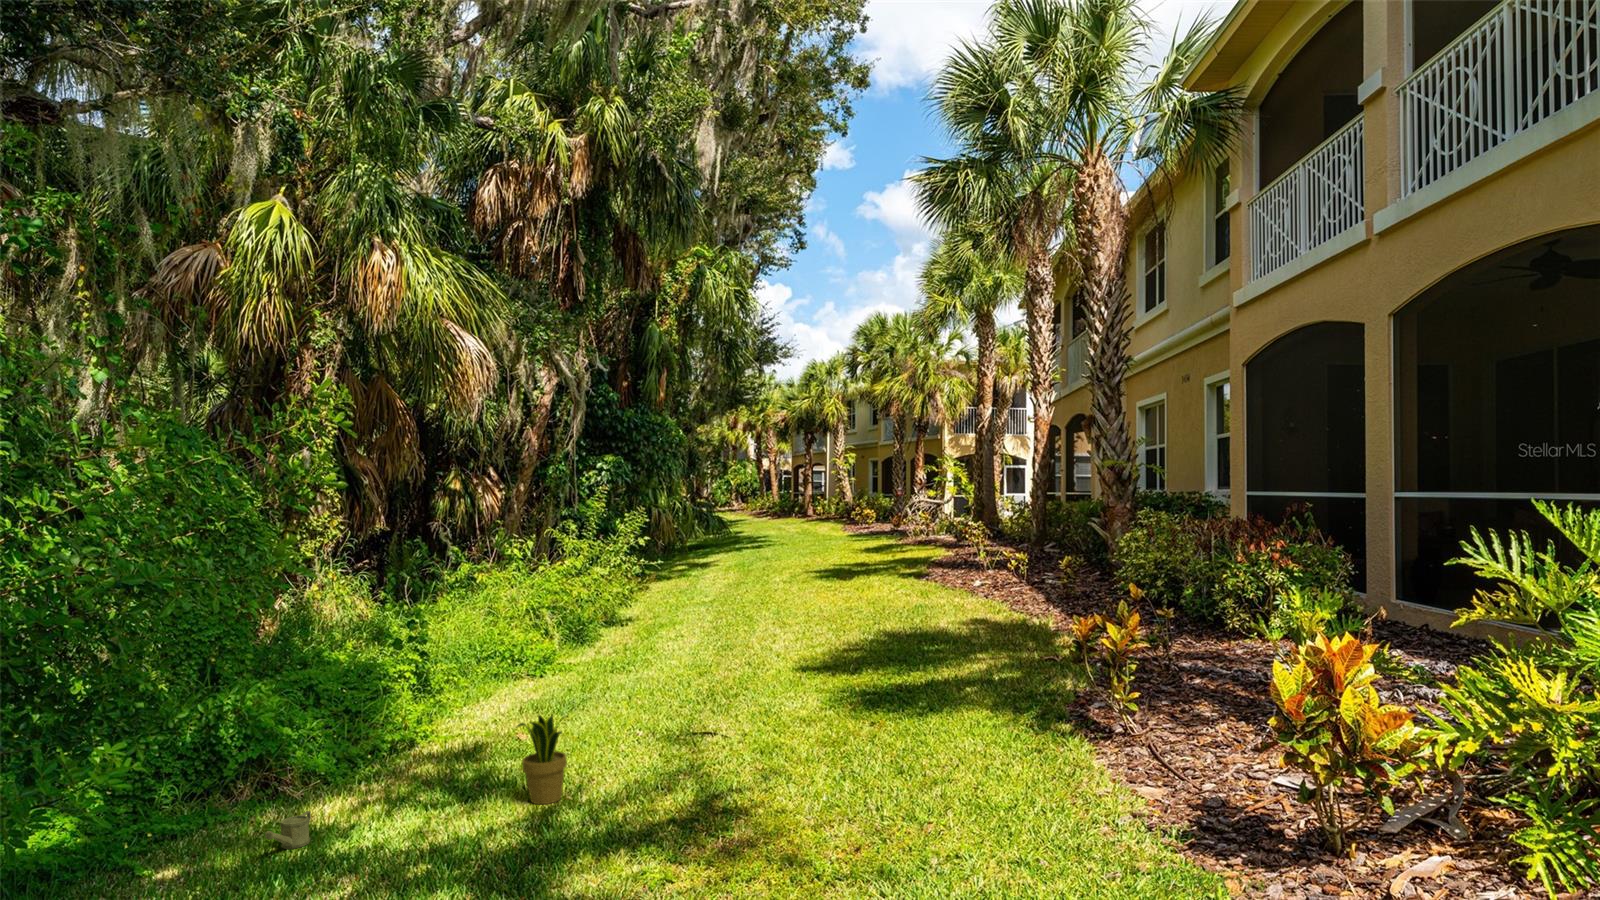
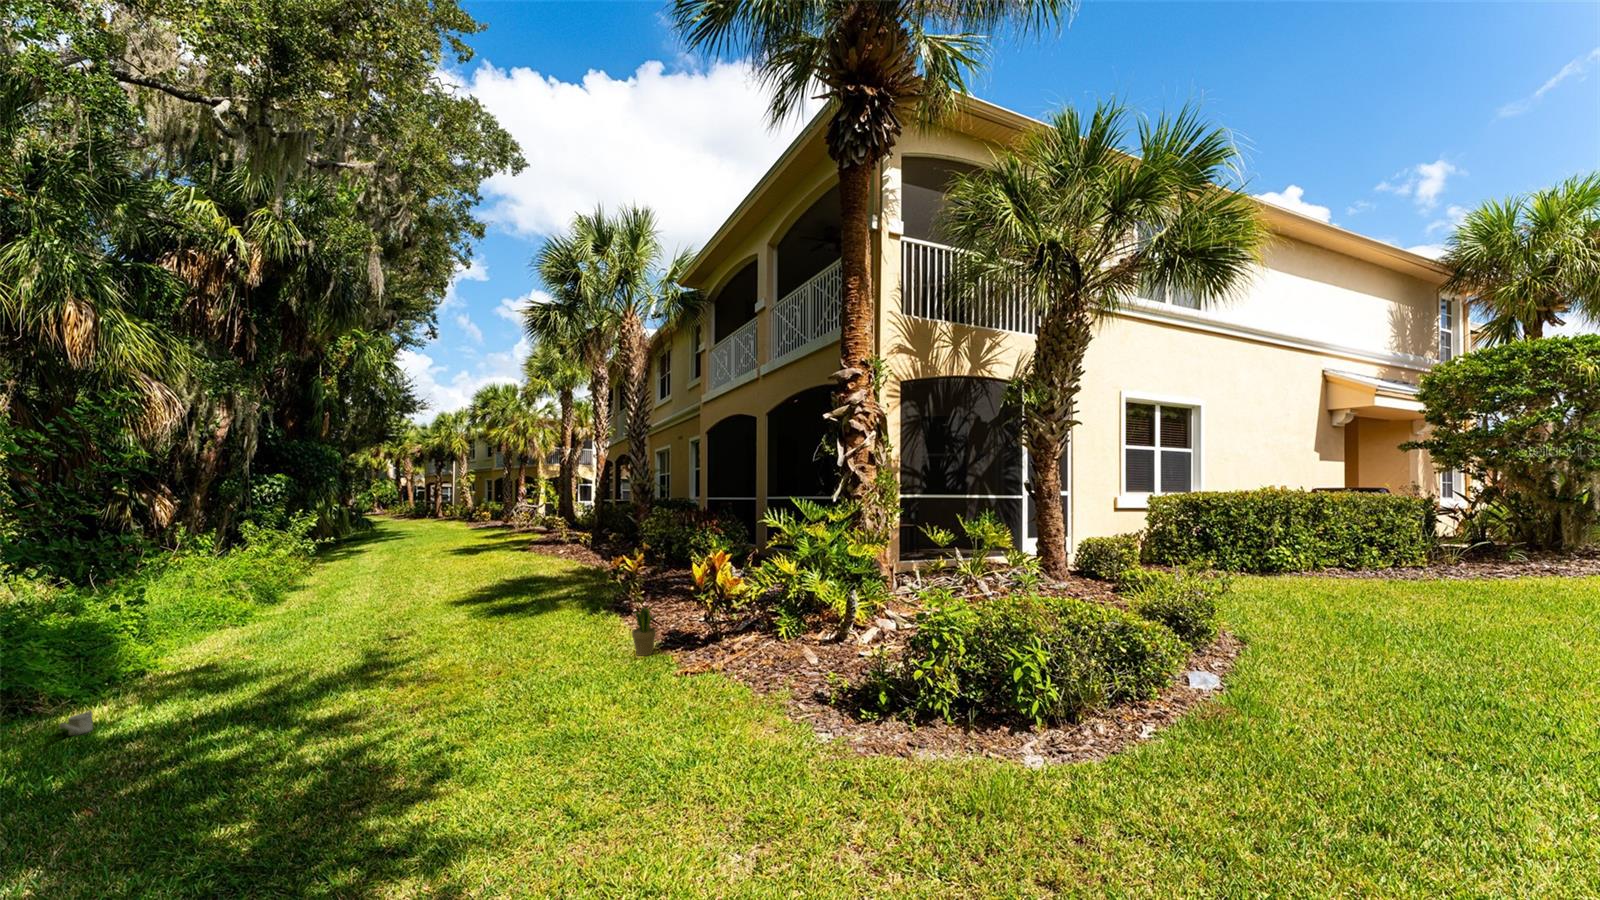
potted plant: present [517,715,567,804] -> present [632,607,656,656]

